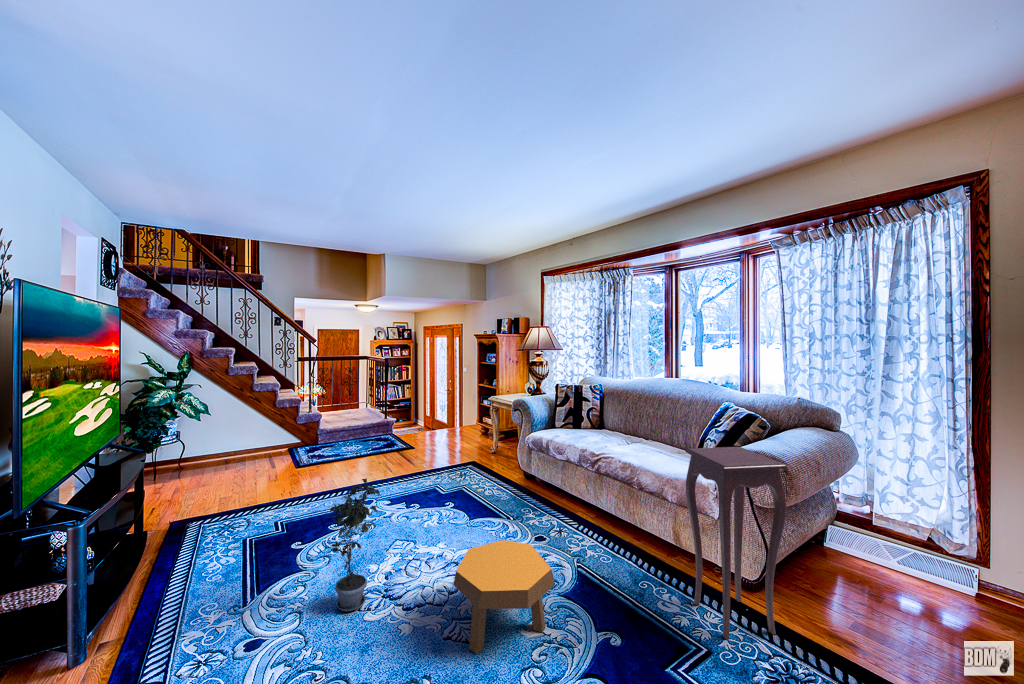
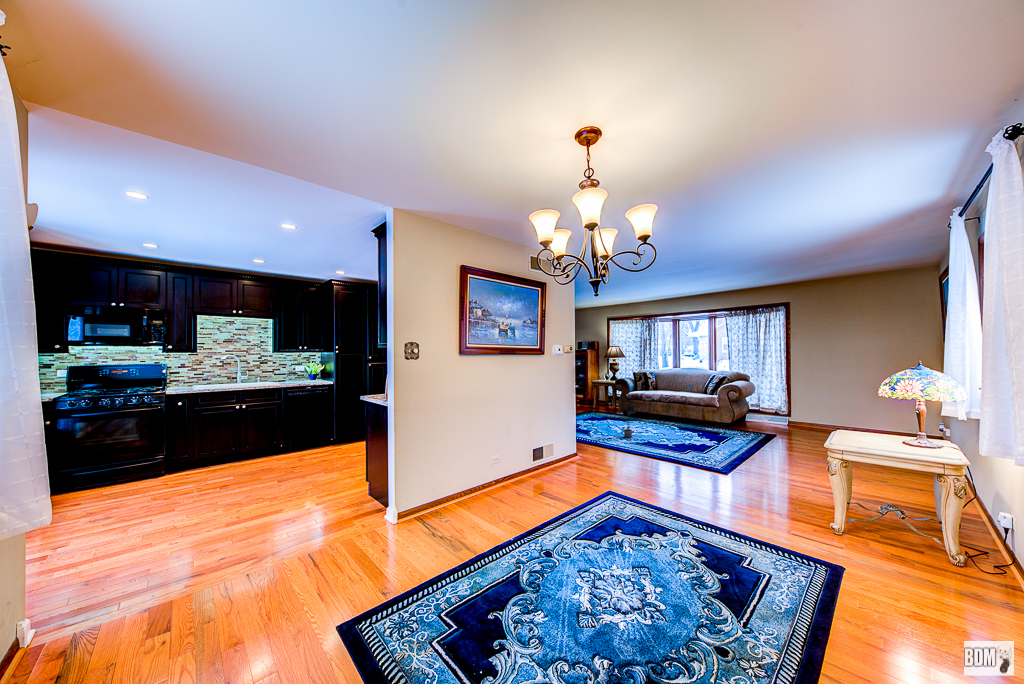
side table: present [685,447,787,639] -> none [716,385,745,434]
footstool: present [453,540,555,654] -> none [659,417,690,439]

